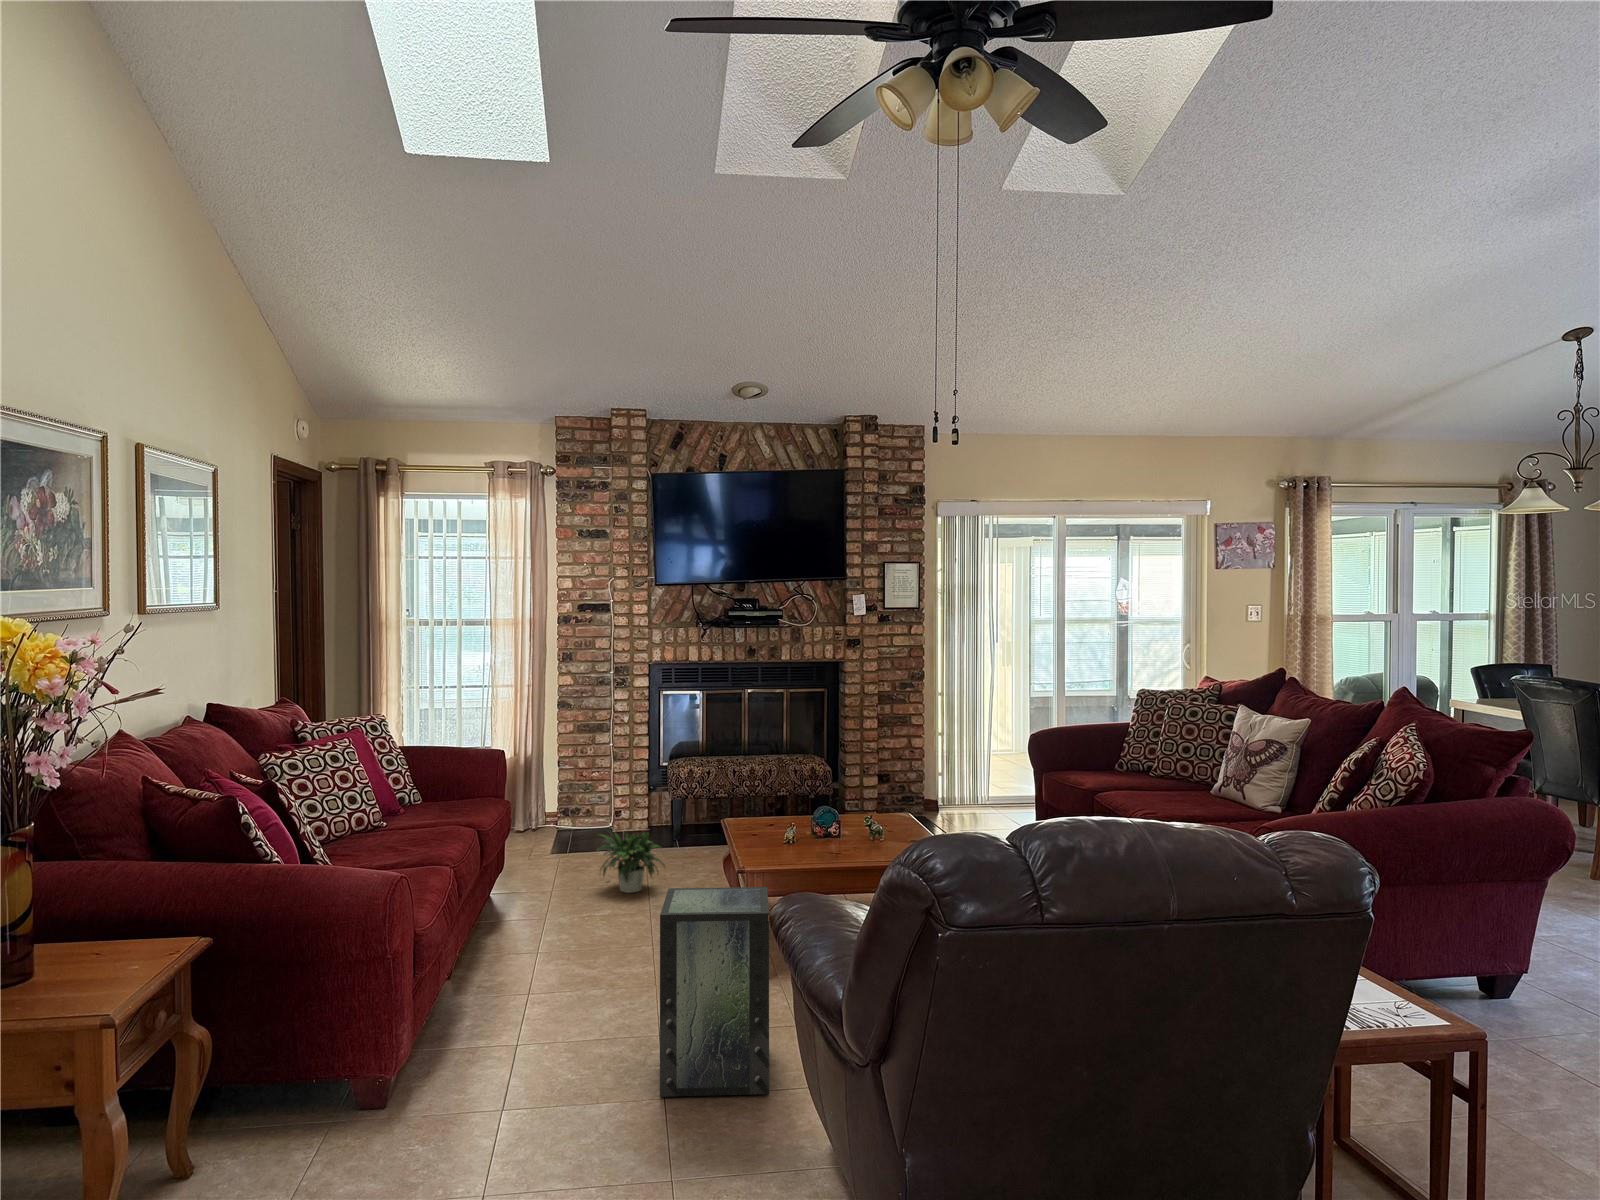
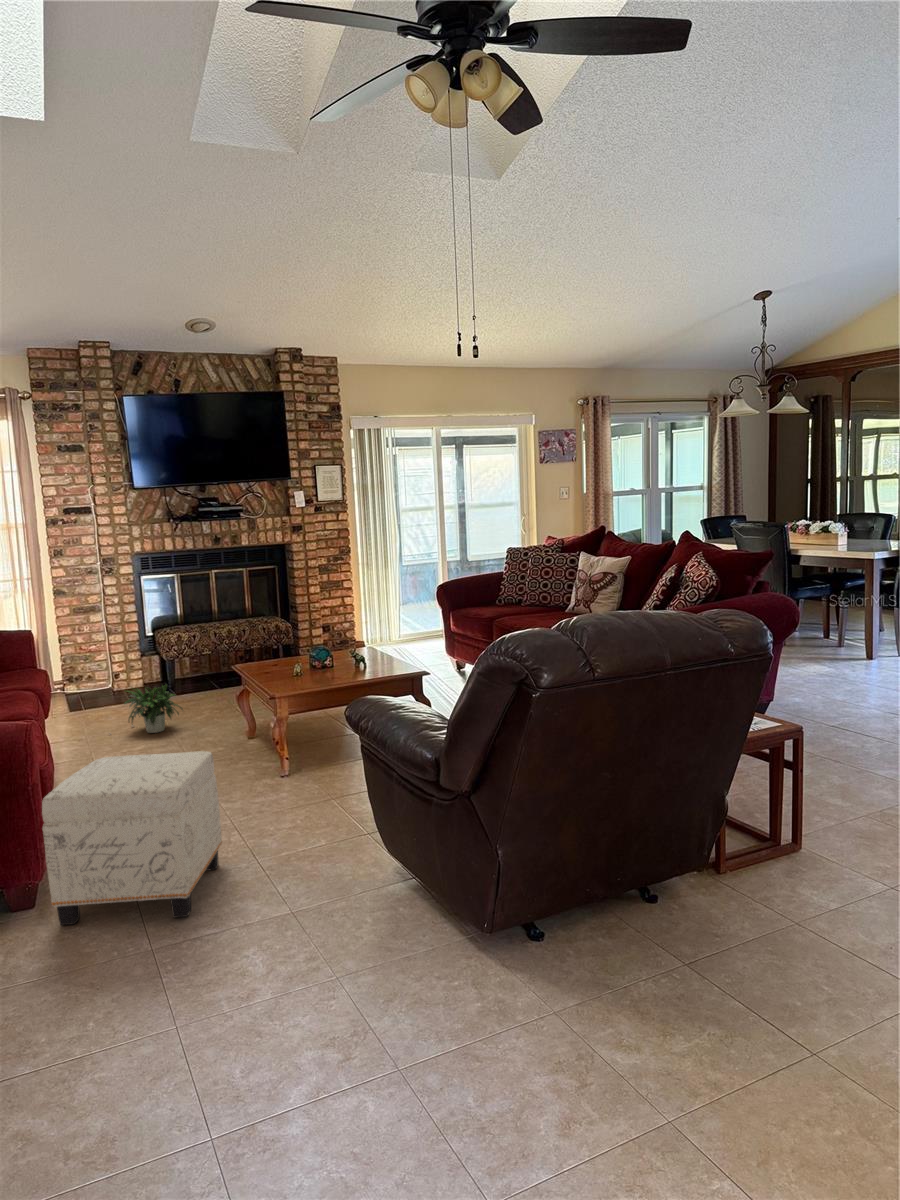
storage box: present [660,887,769,1097] -> none [239,704,339,861]
ottoman: none [384,922,617,1158] -> present [42,751,222,925]

